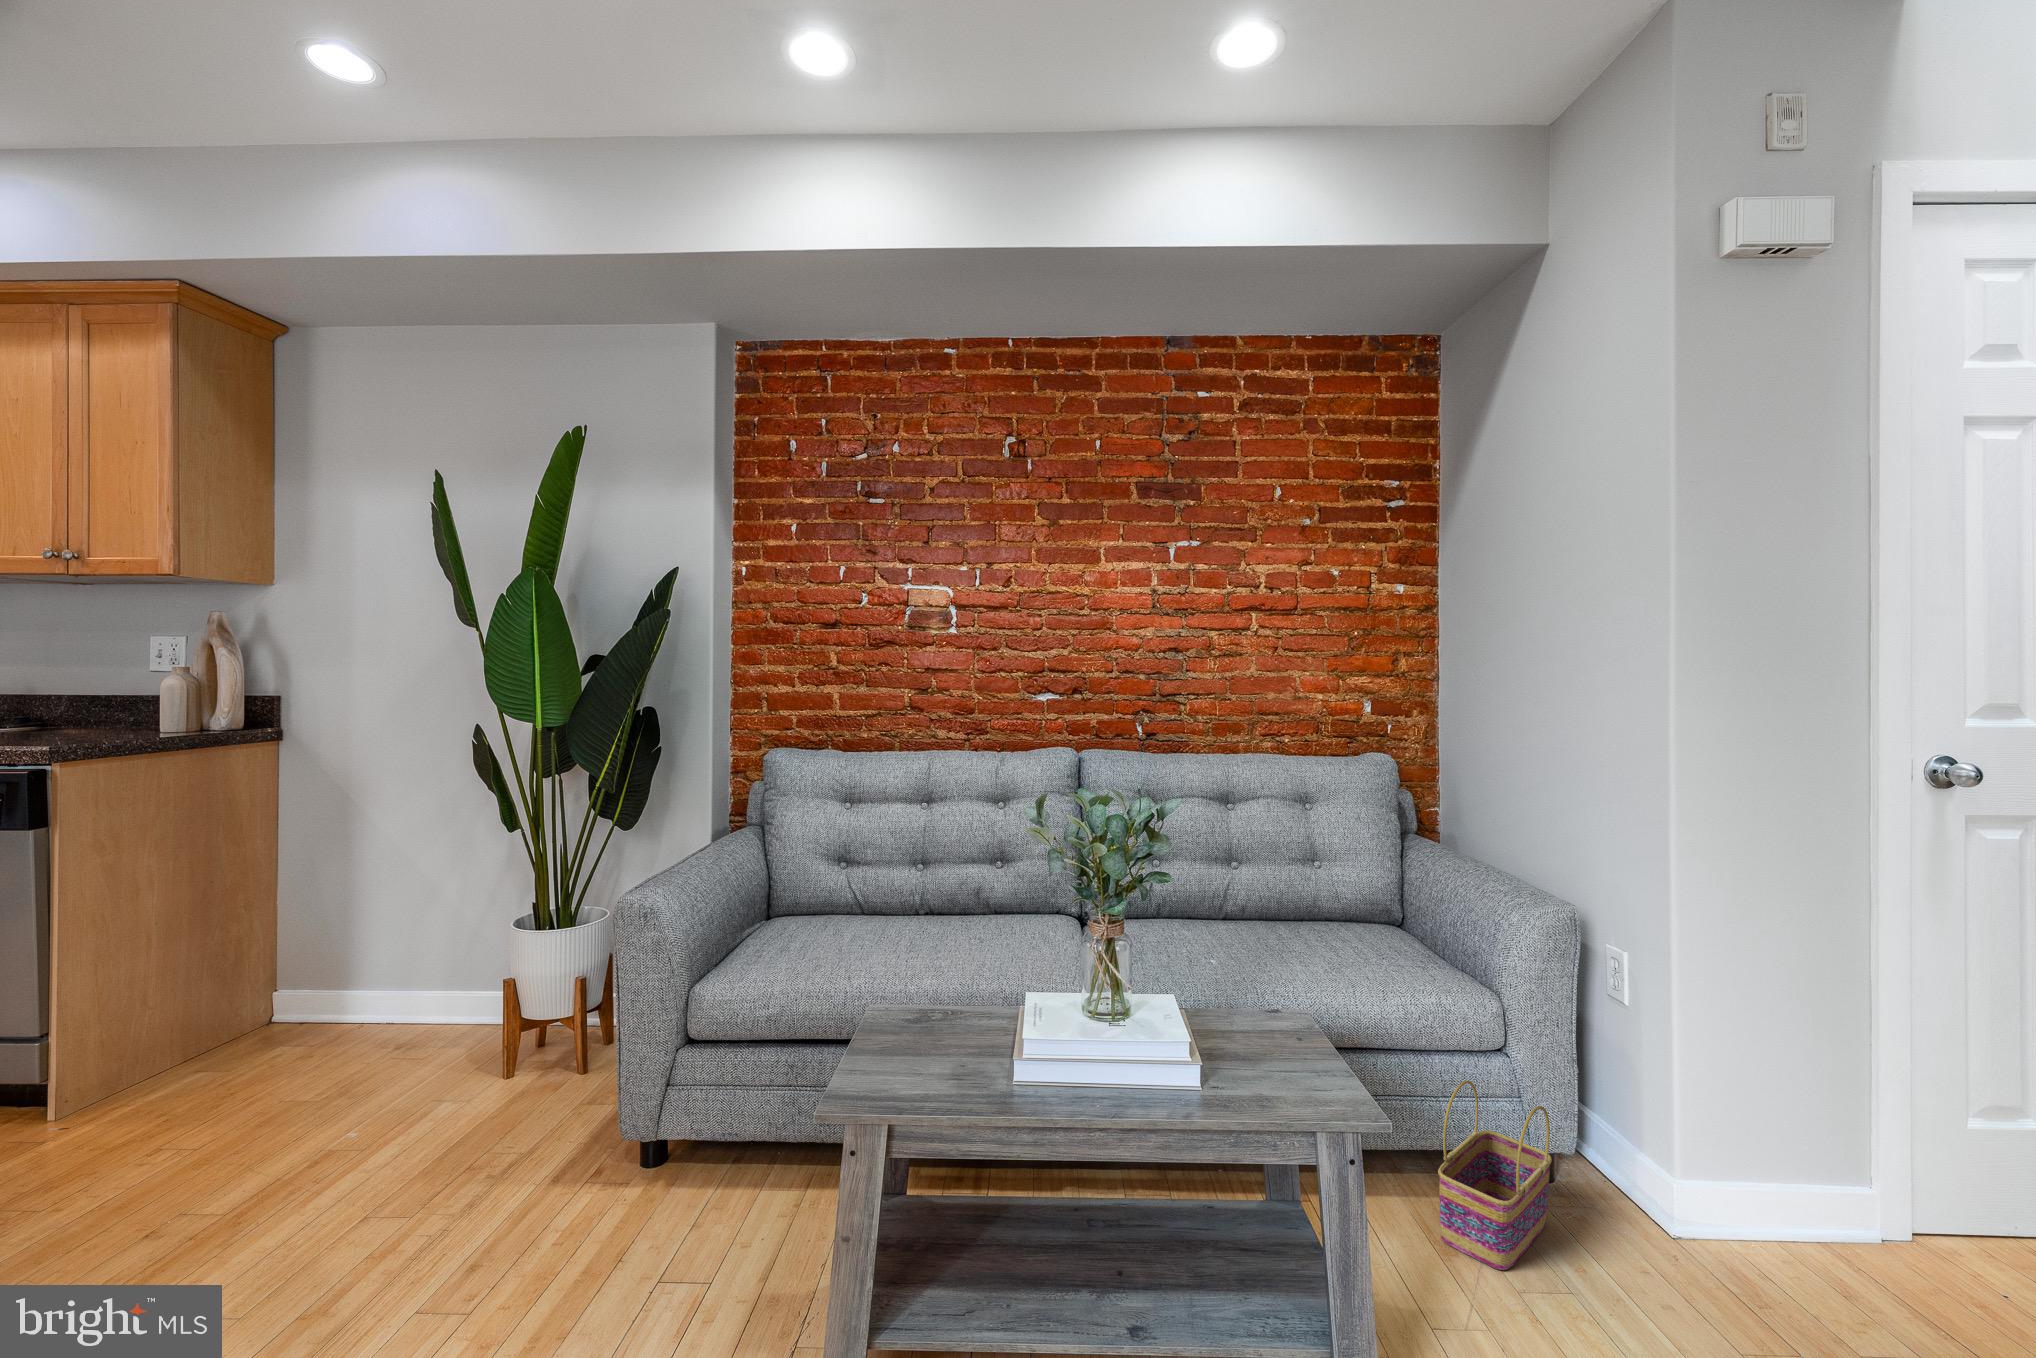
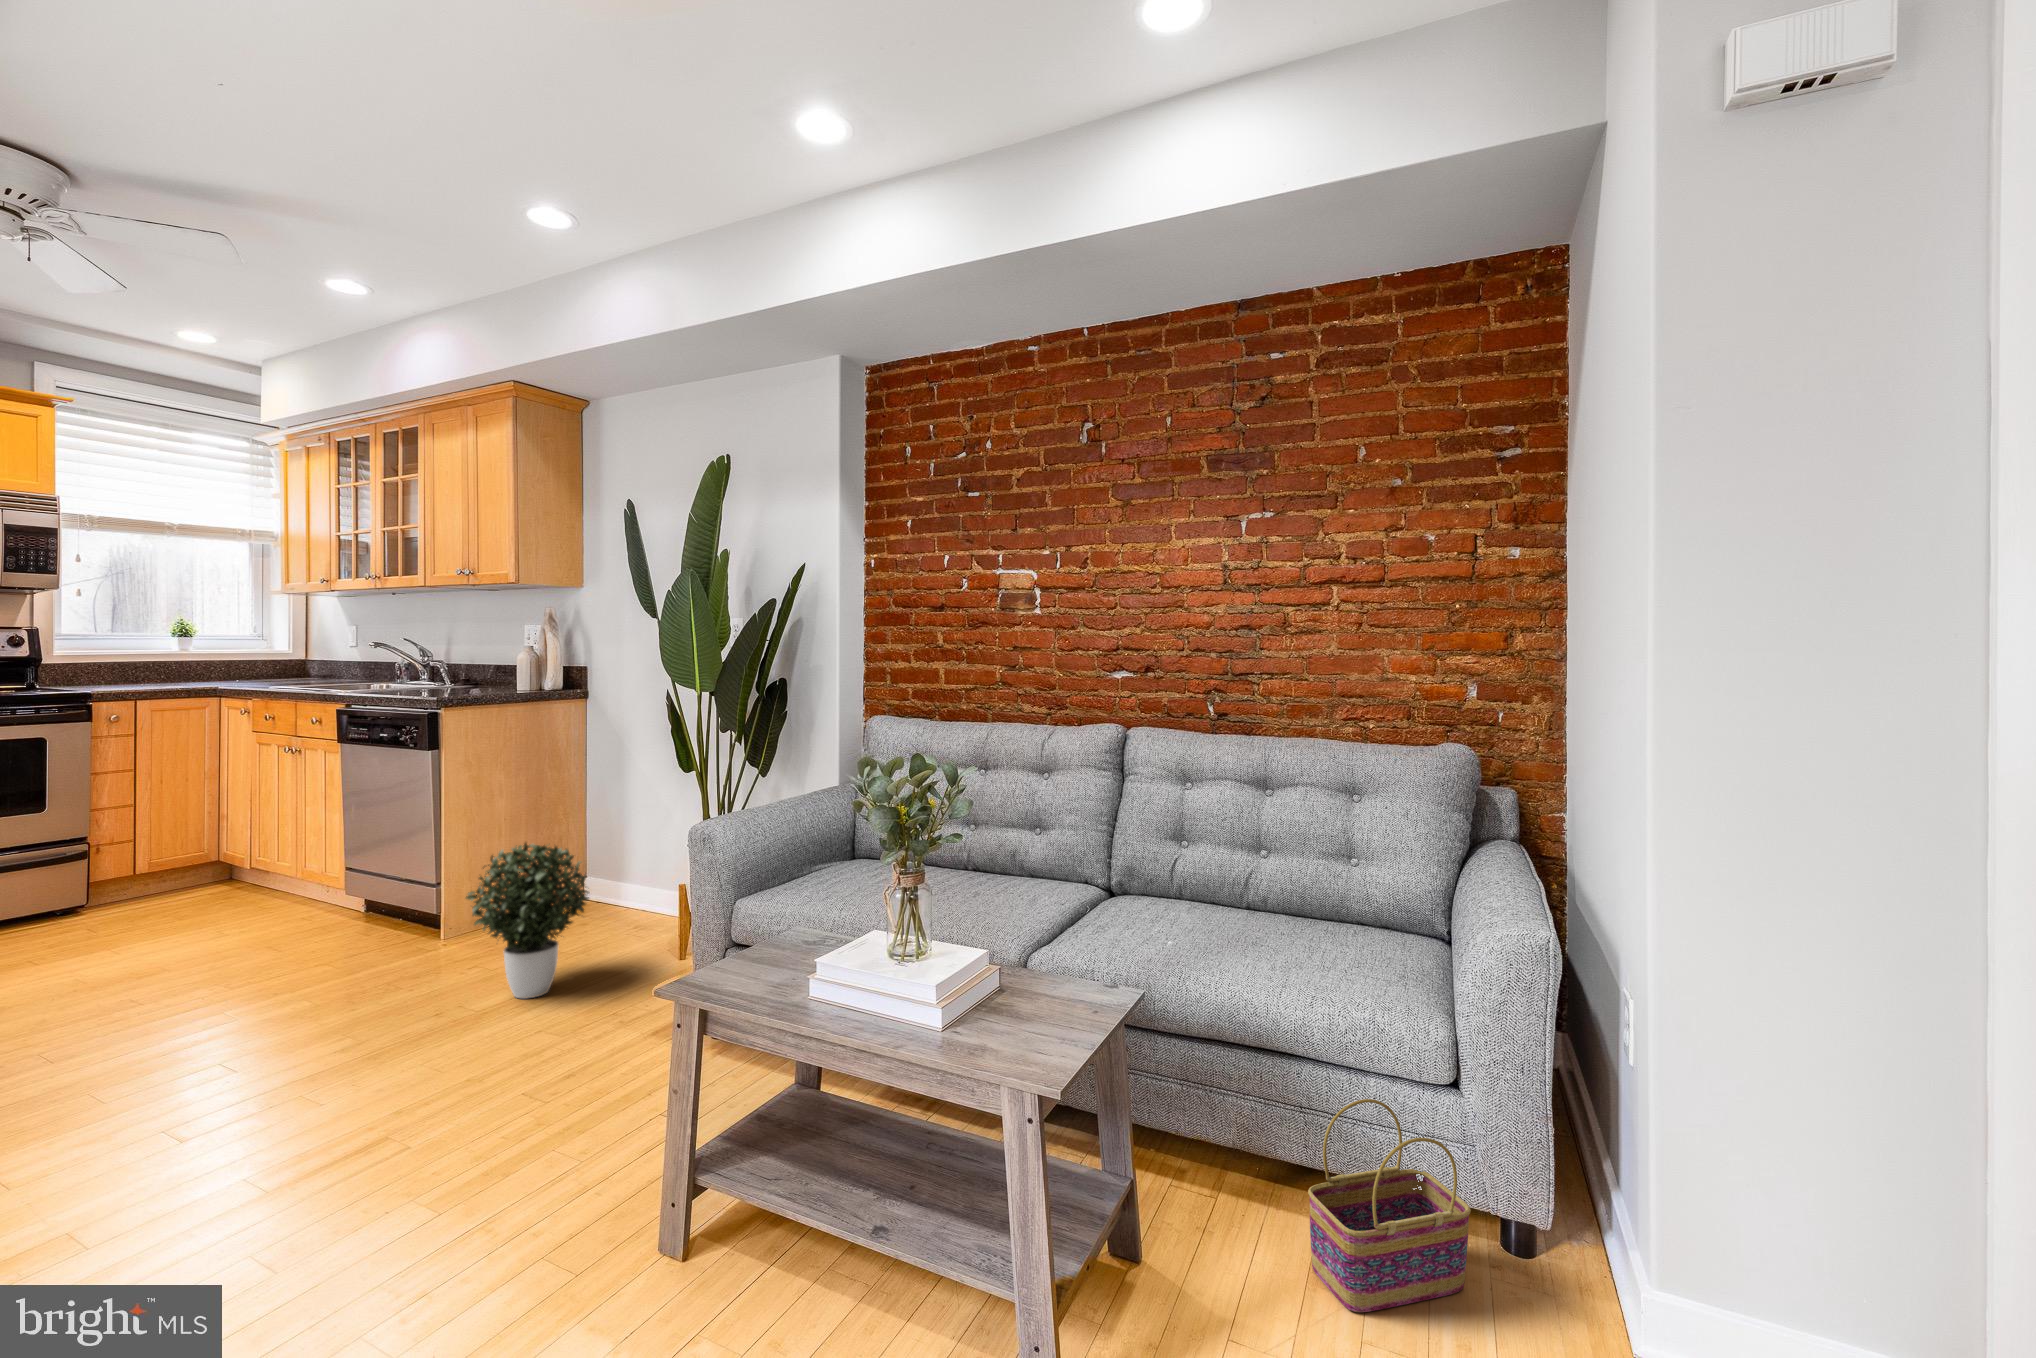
potted plant: none [224,956,419,1181] -> present [466,843,589,999]

